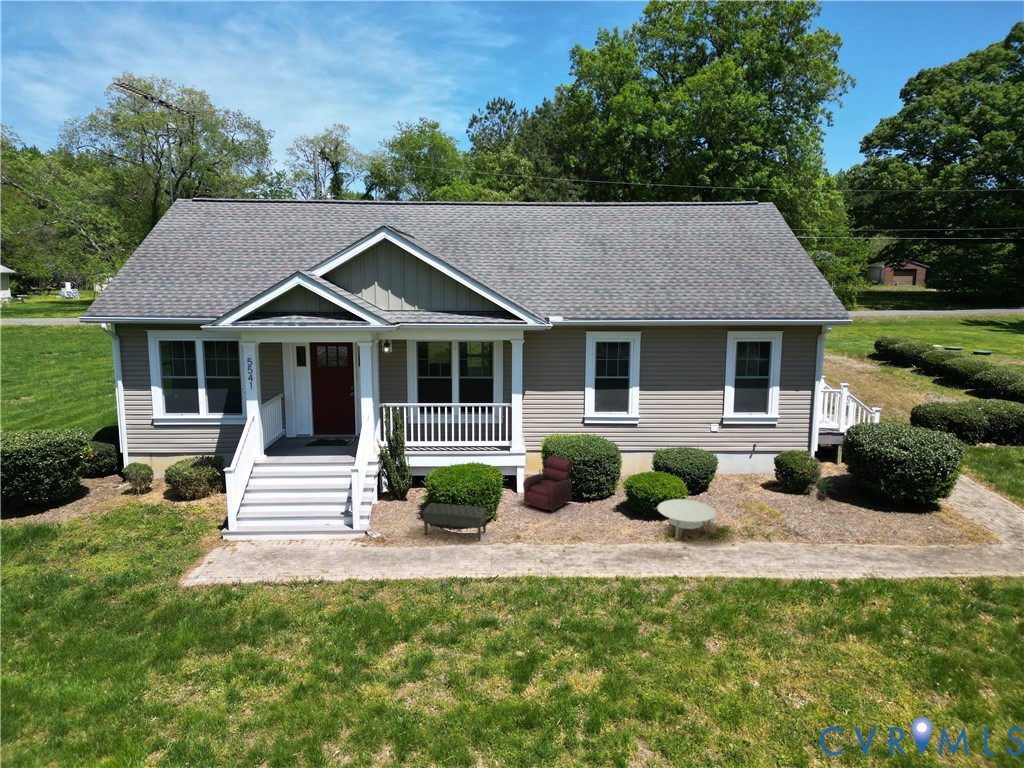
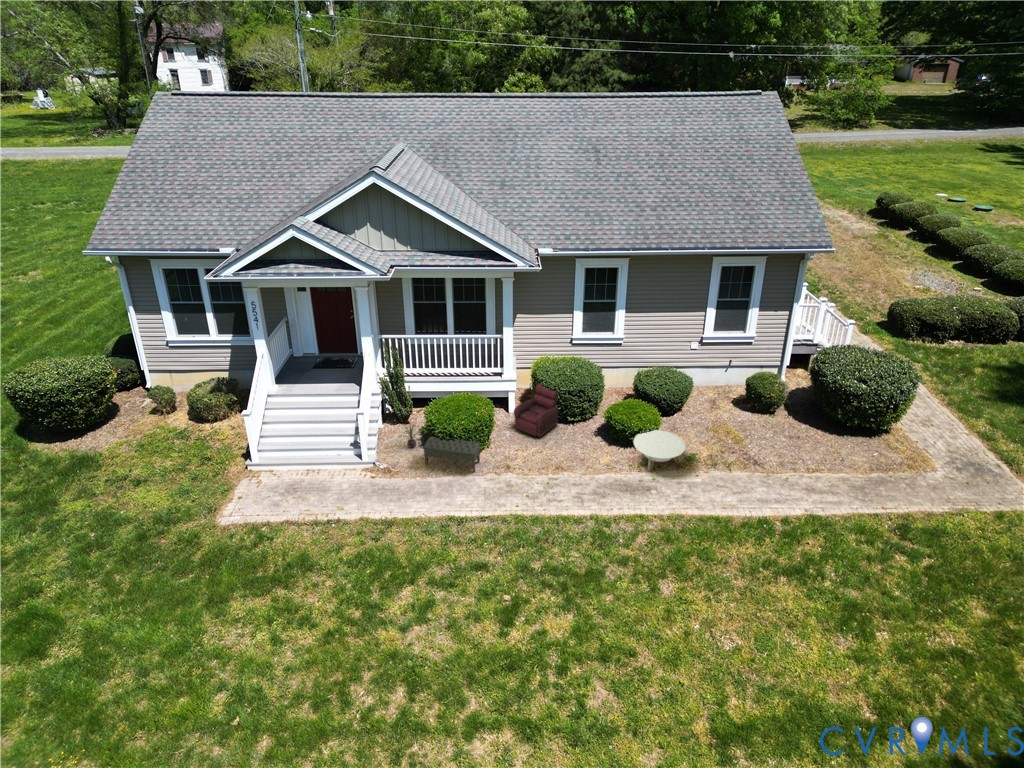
decorative plant: present [813,474,829,500] -> present [405,422,420,448]

